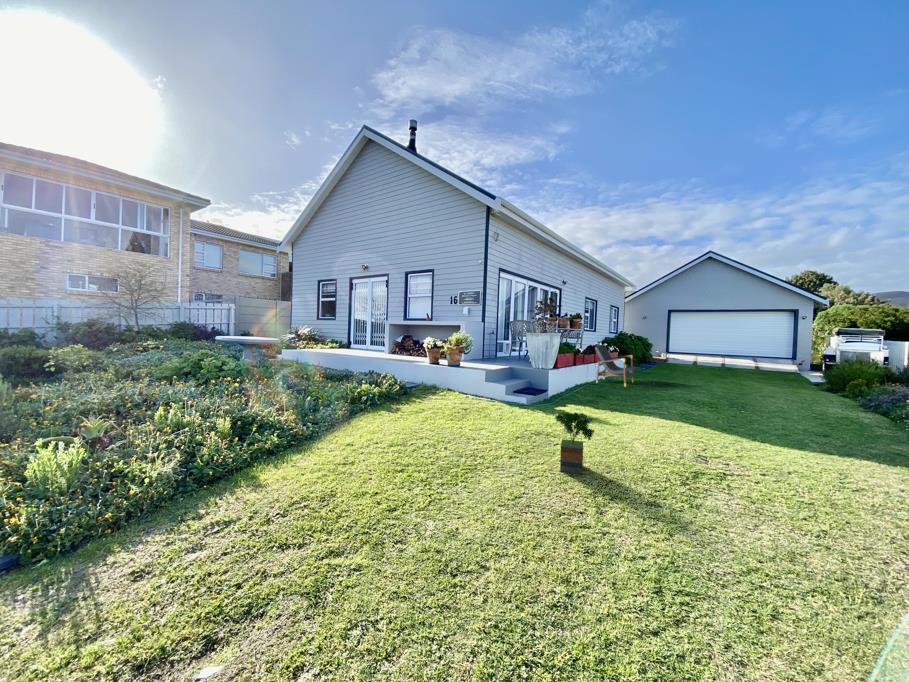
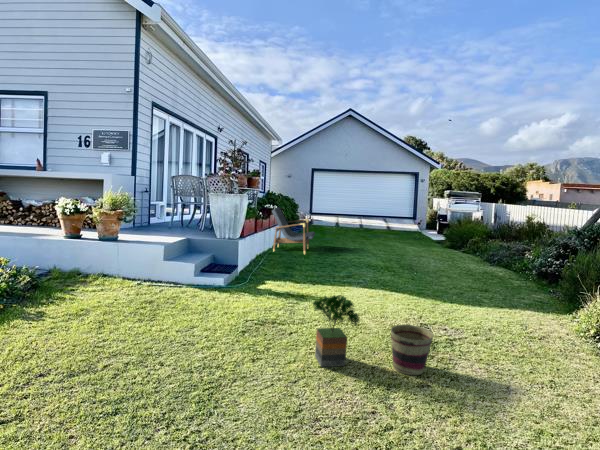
basket: none [625,446,669,494] -> present [391,325,433,375]

